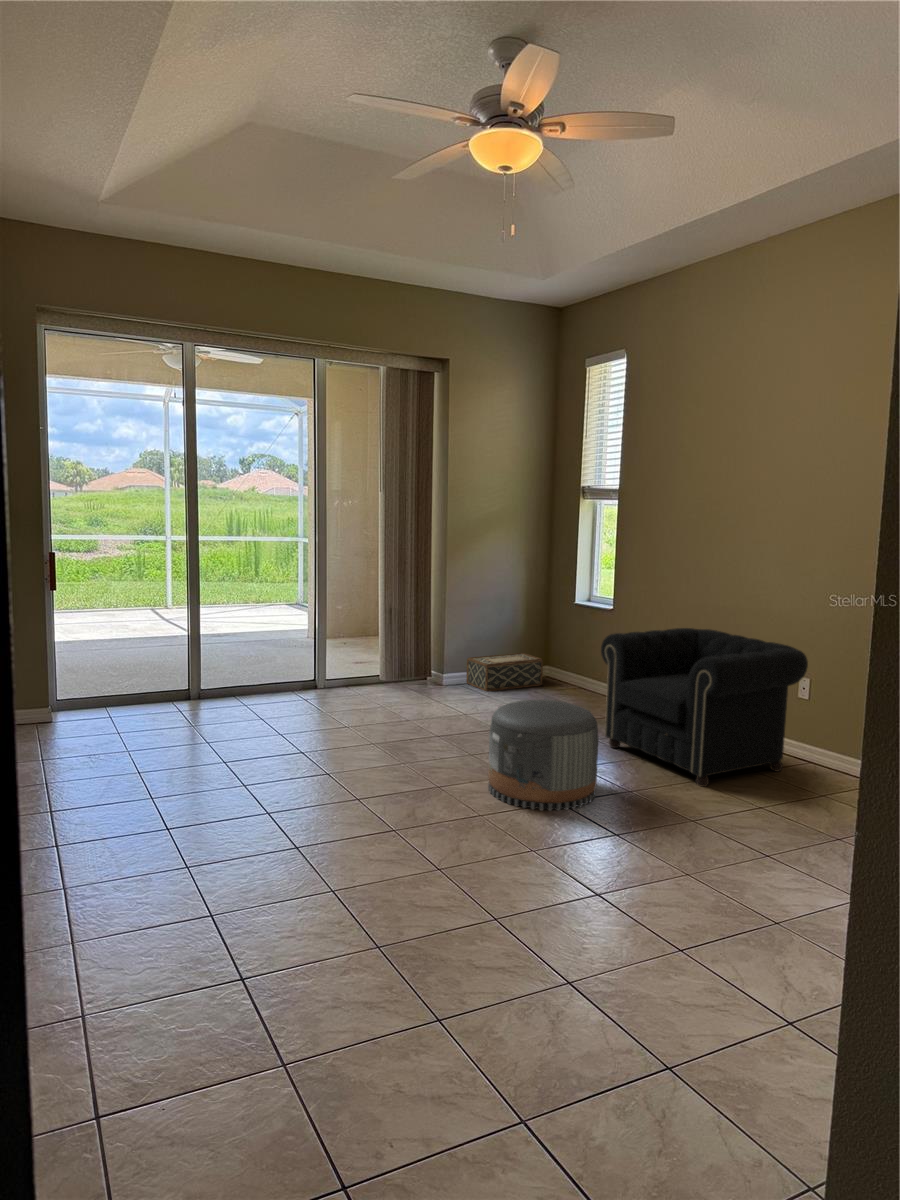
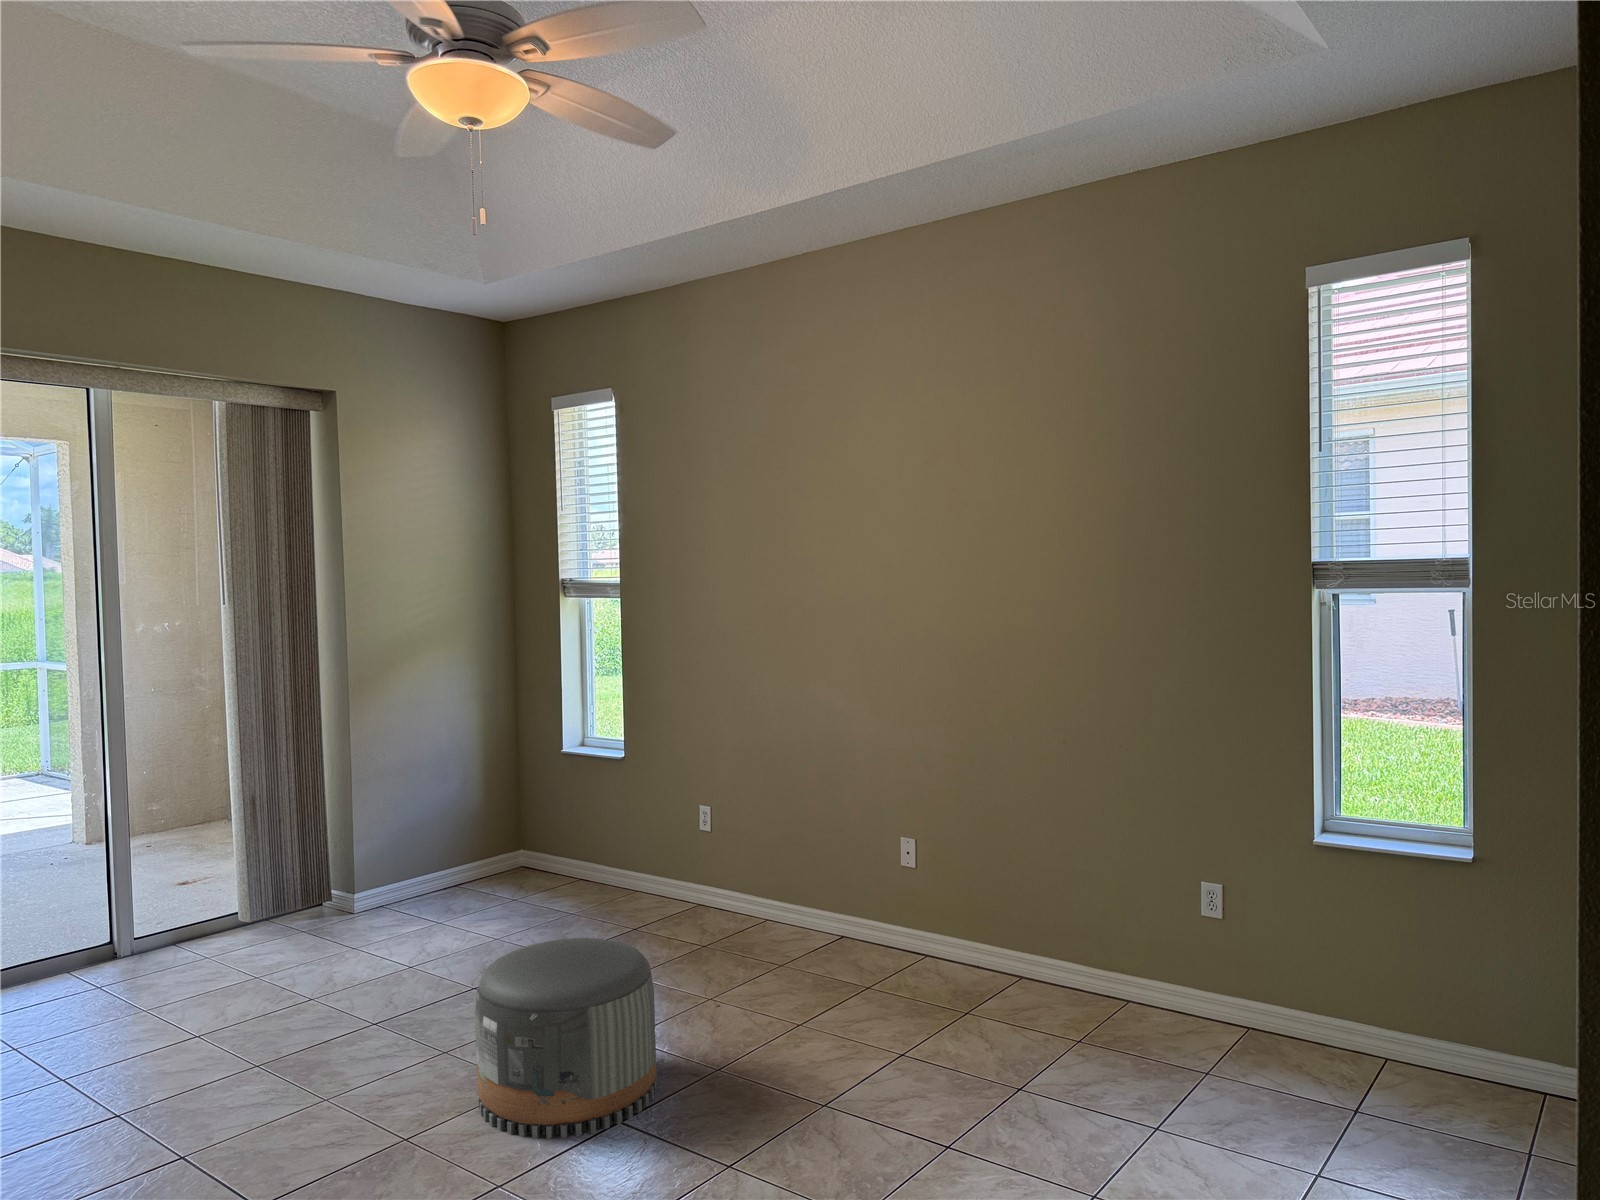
armchair: present [601,628,808,787] -> none [627,783,916,1029]
woven basket: present [467,653,543,691] -> none [394,839,520,914]

